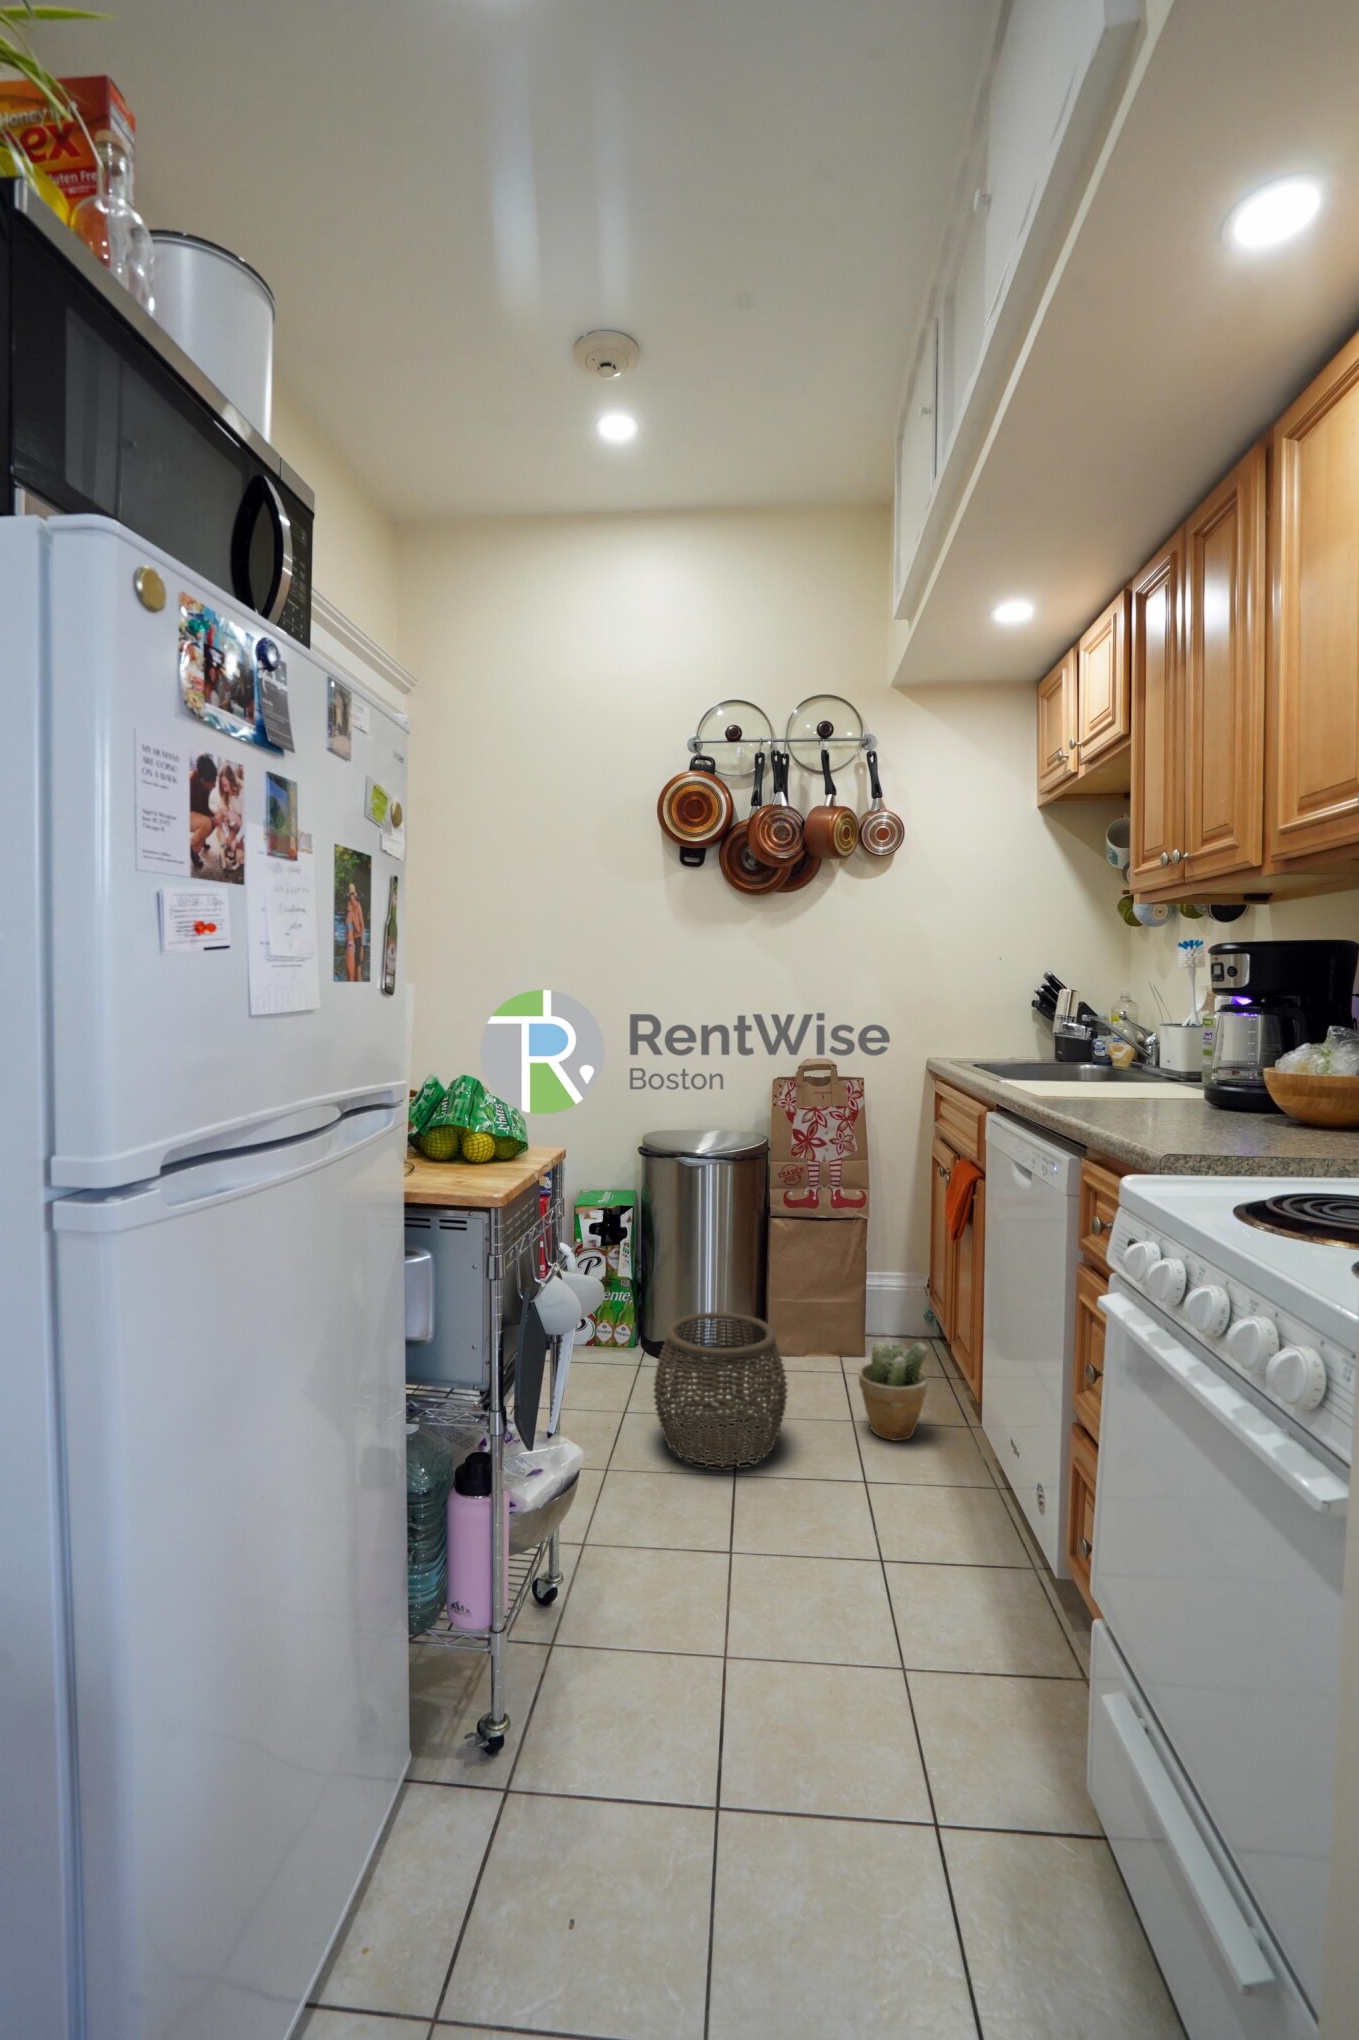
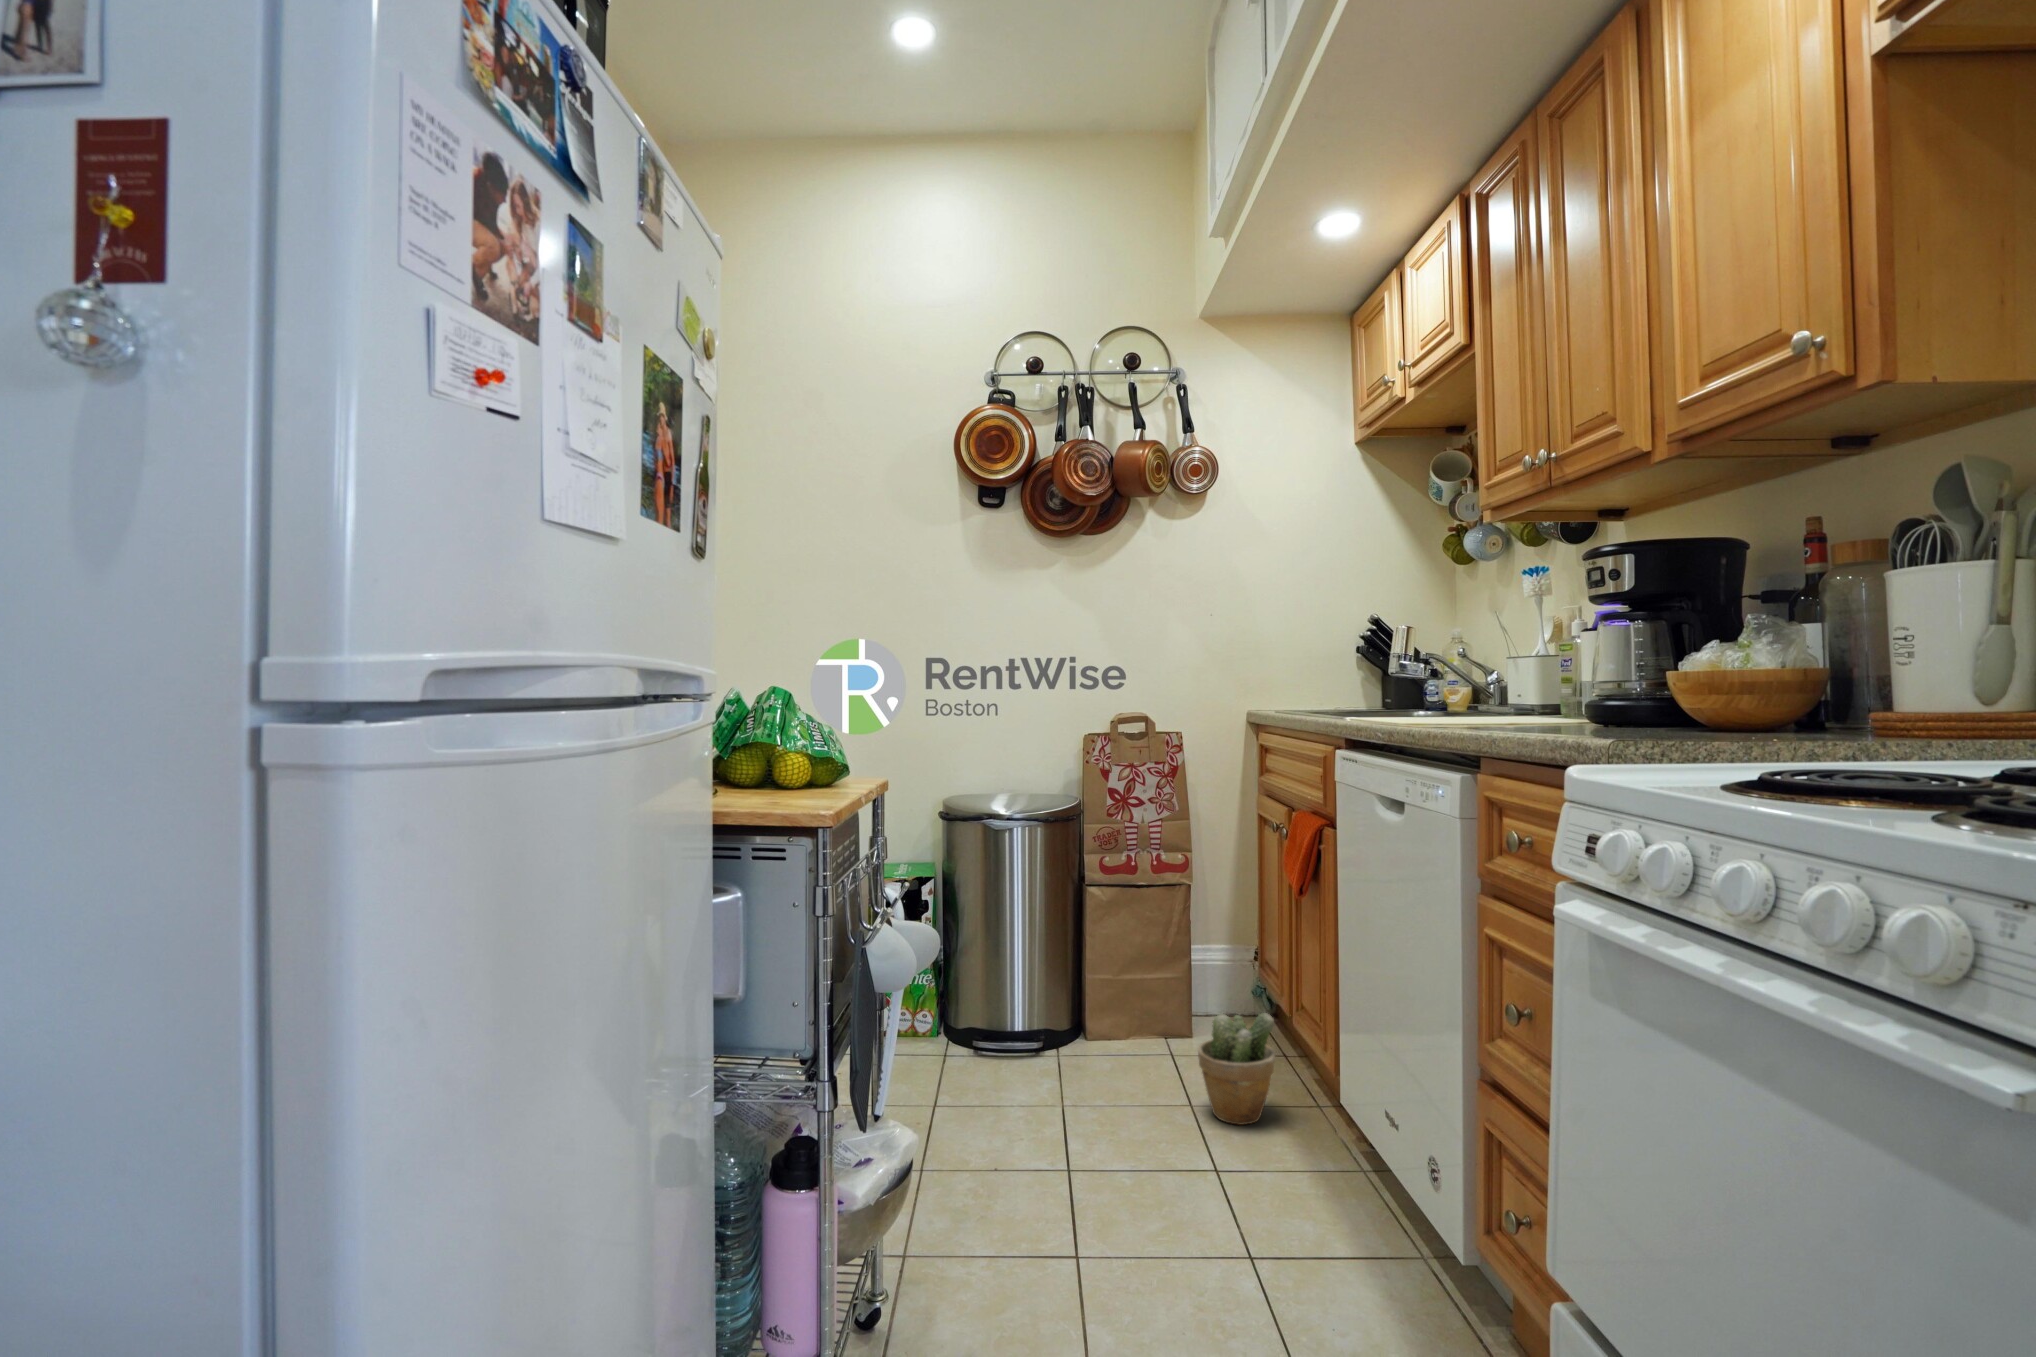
woven basket: present [653,1312,788,1467] -> none [971,989,1123,1163]

